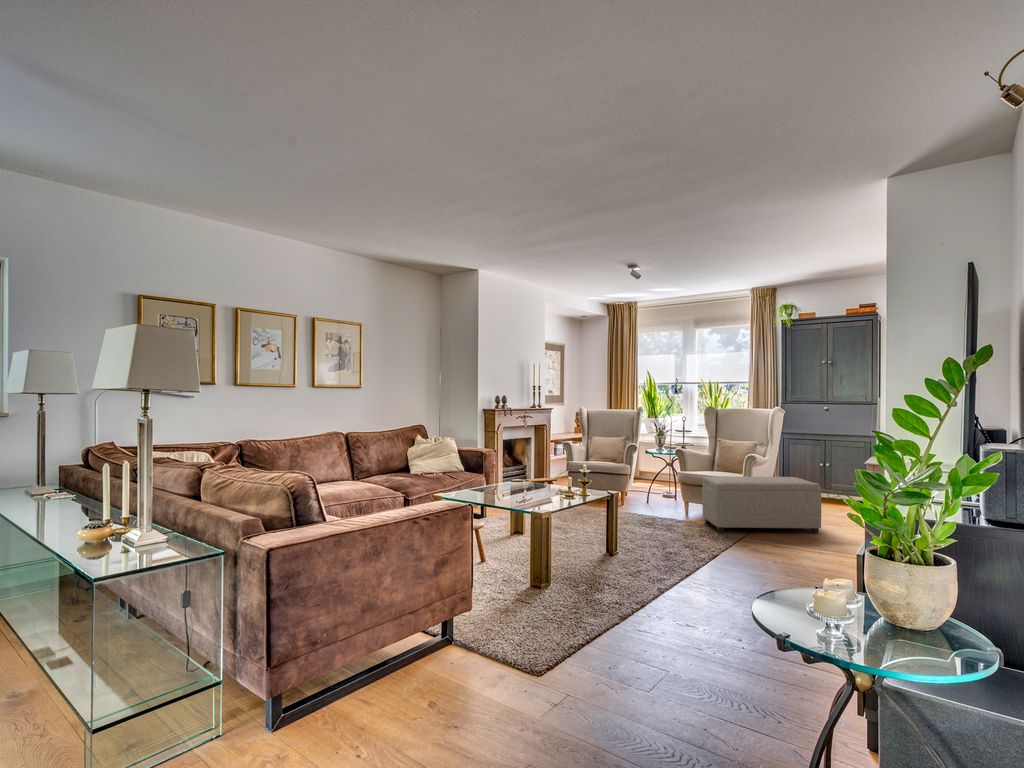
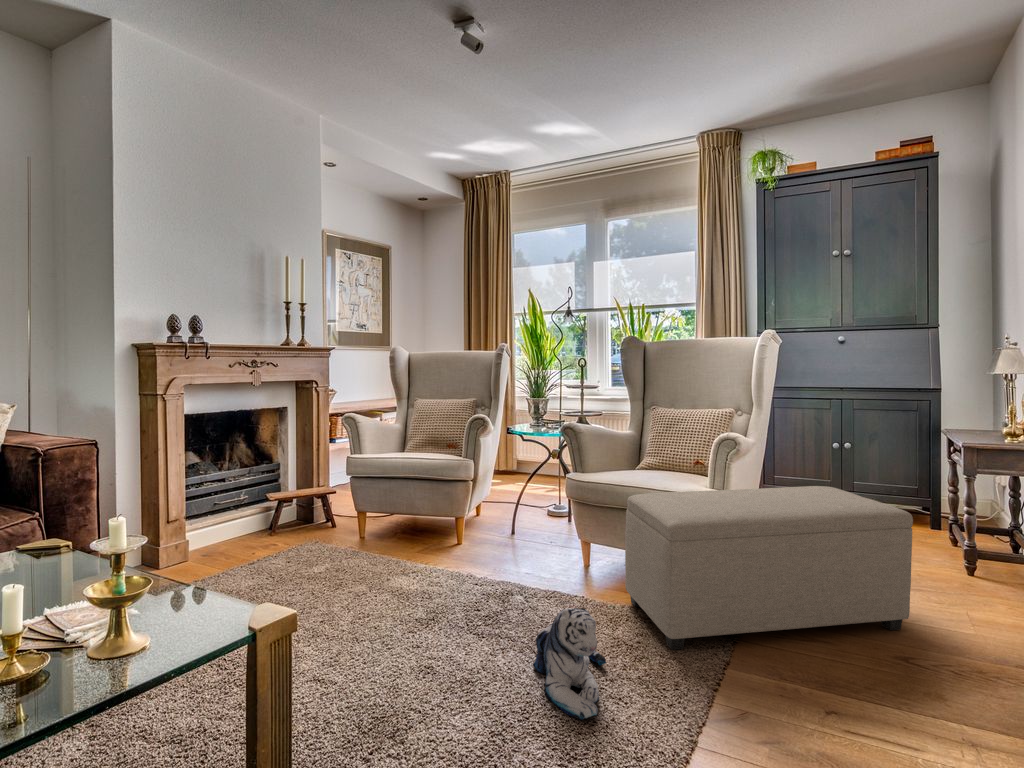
plush toy: none [666,509,693,540] -> present [533,608,606,720]

